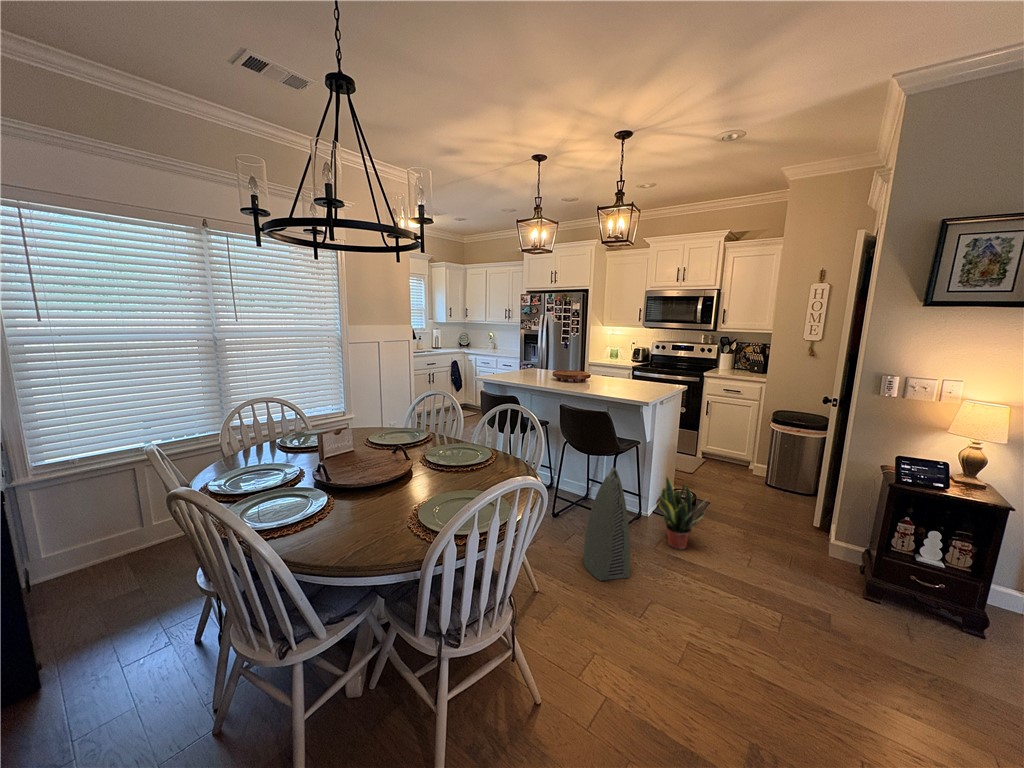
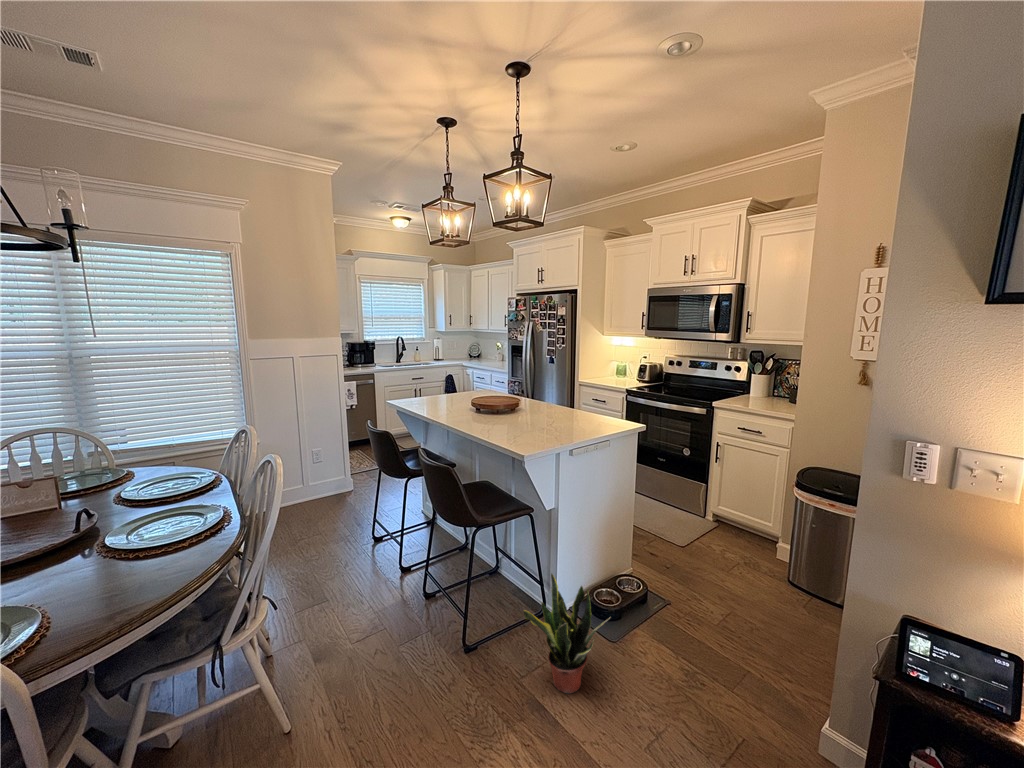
air purifier: present [583,468,630,581] -> none [392,559,457,739]

